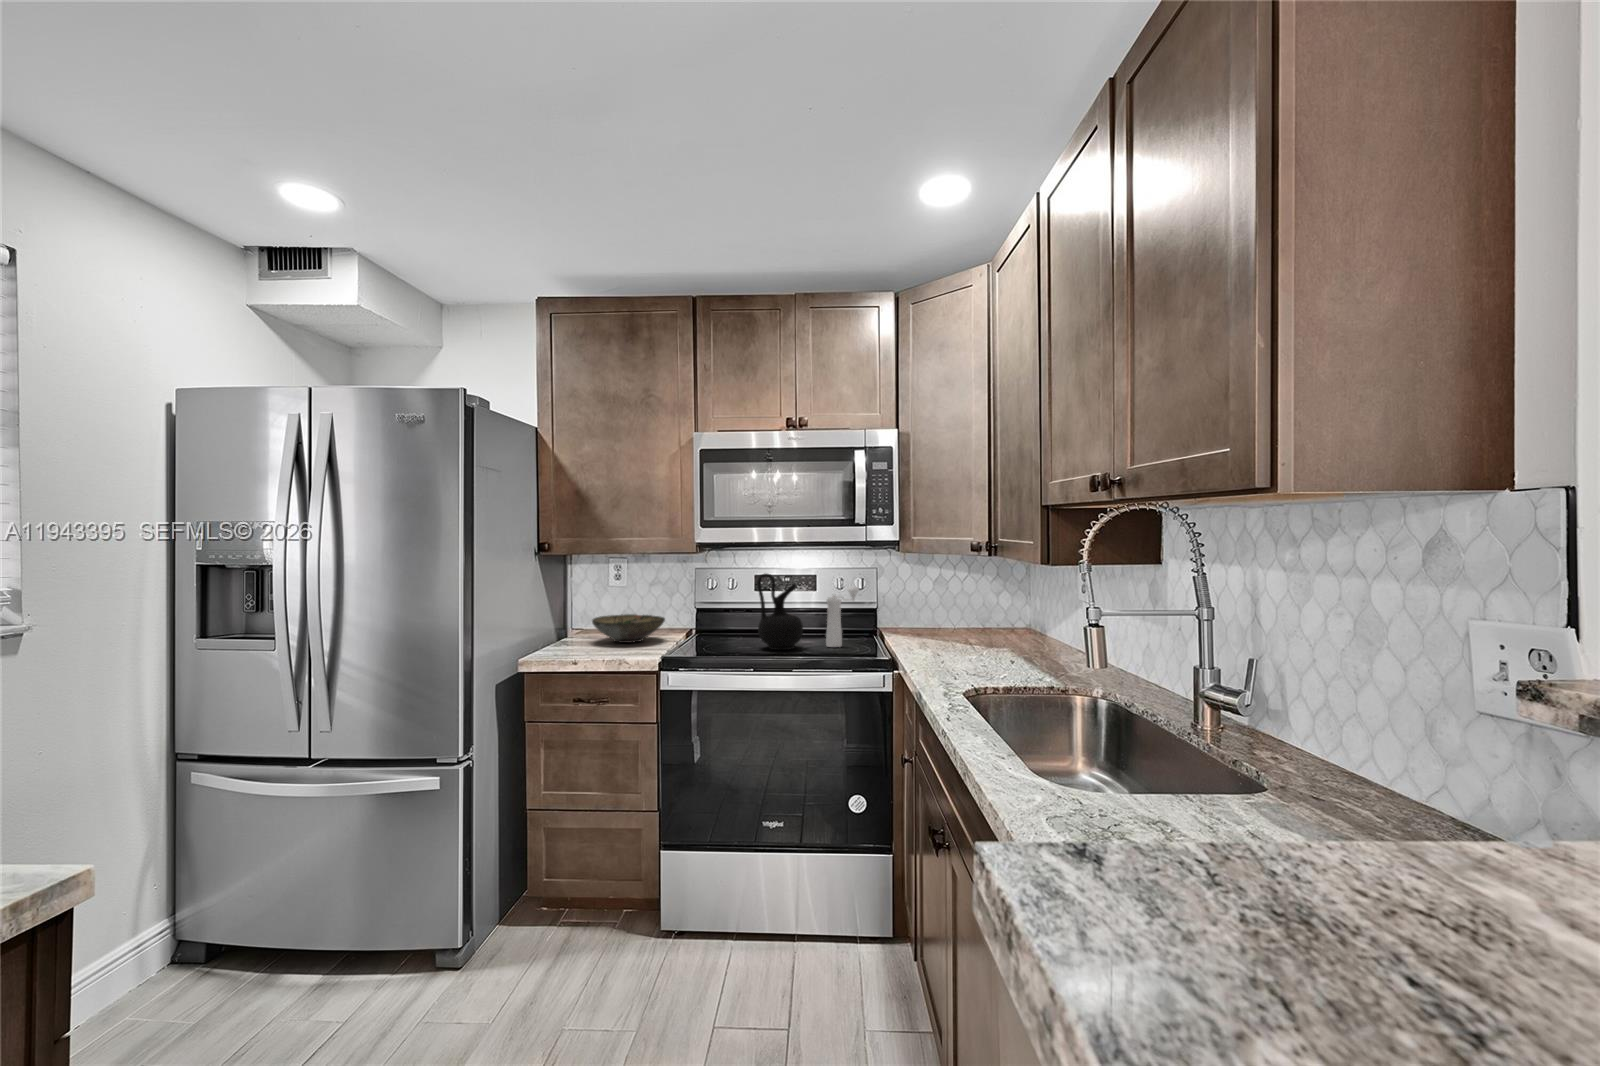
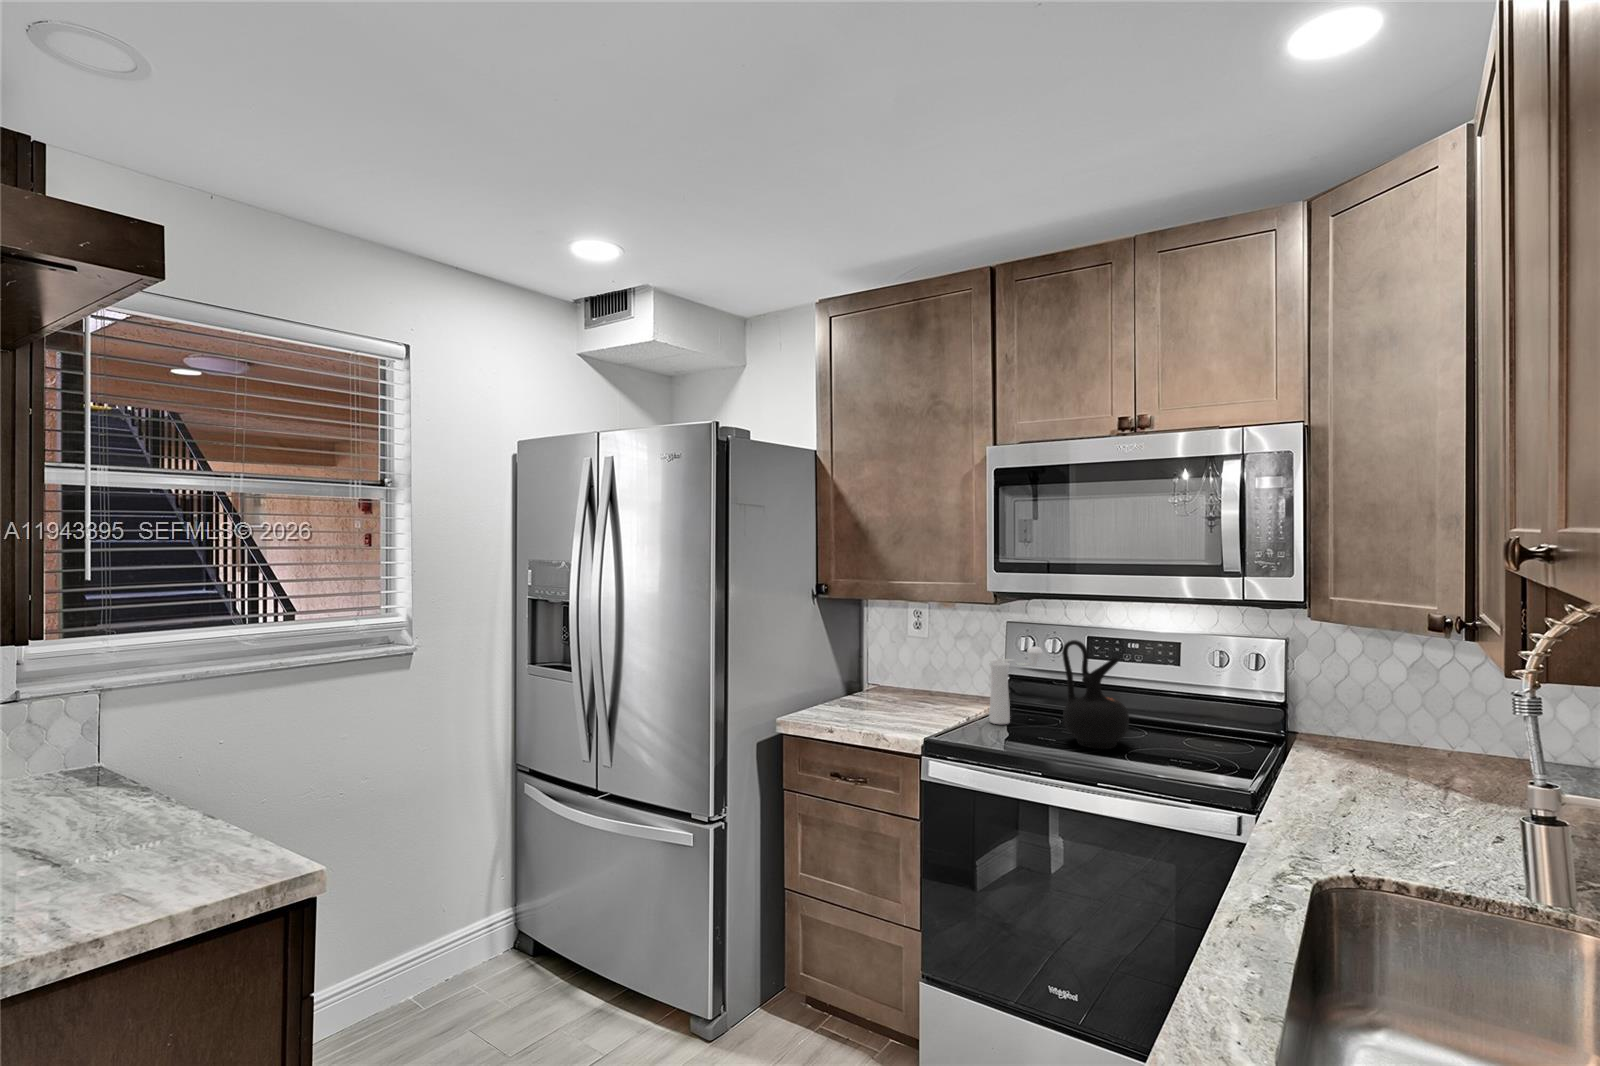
pepper mill: present [826,586,859,647] -> present [989,647,1042,724]
bowl: present [592,614,665,643] -> none [873,668,960,707]

